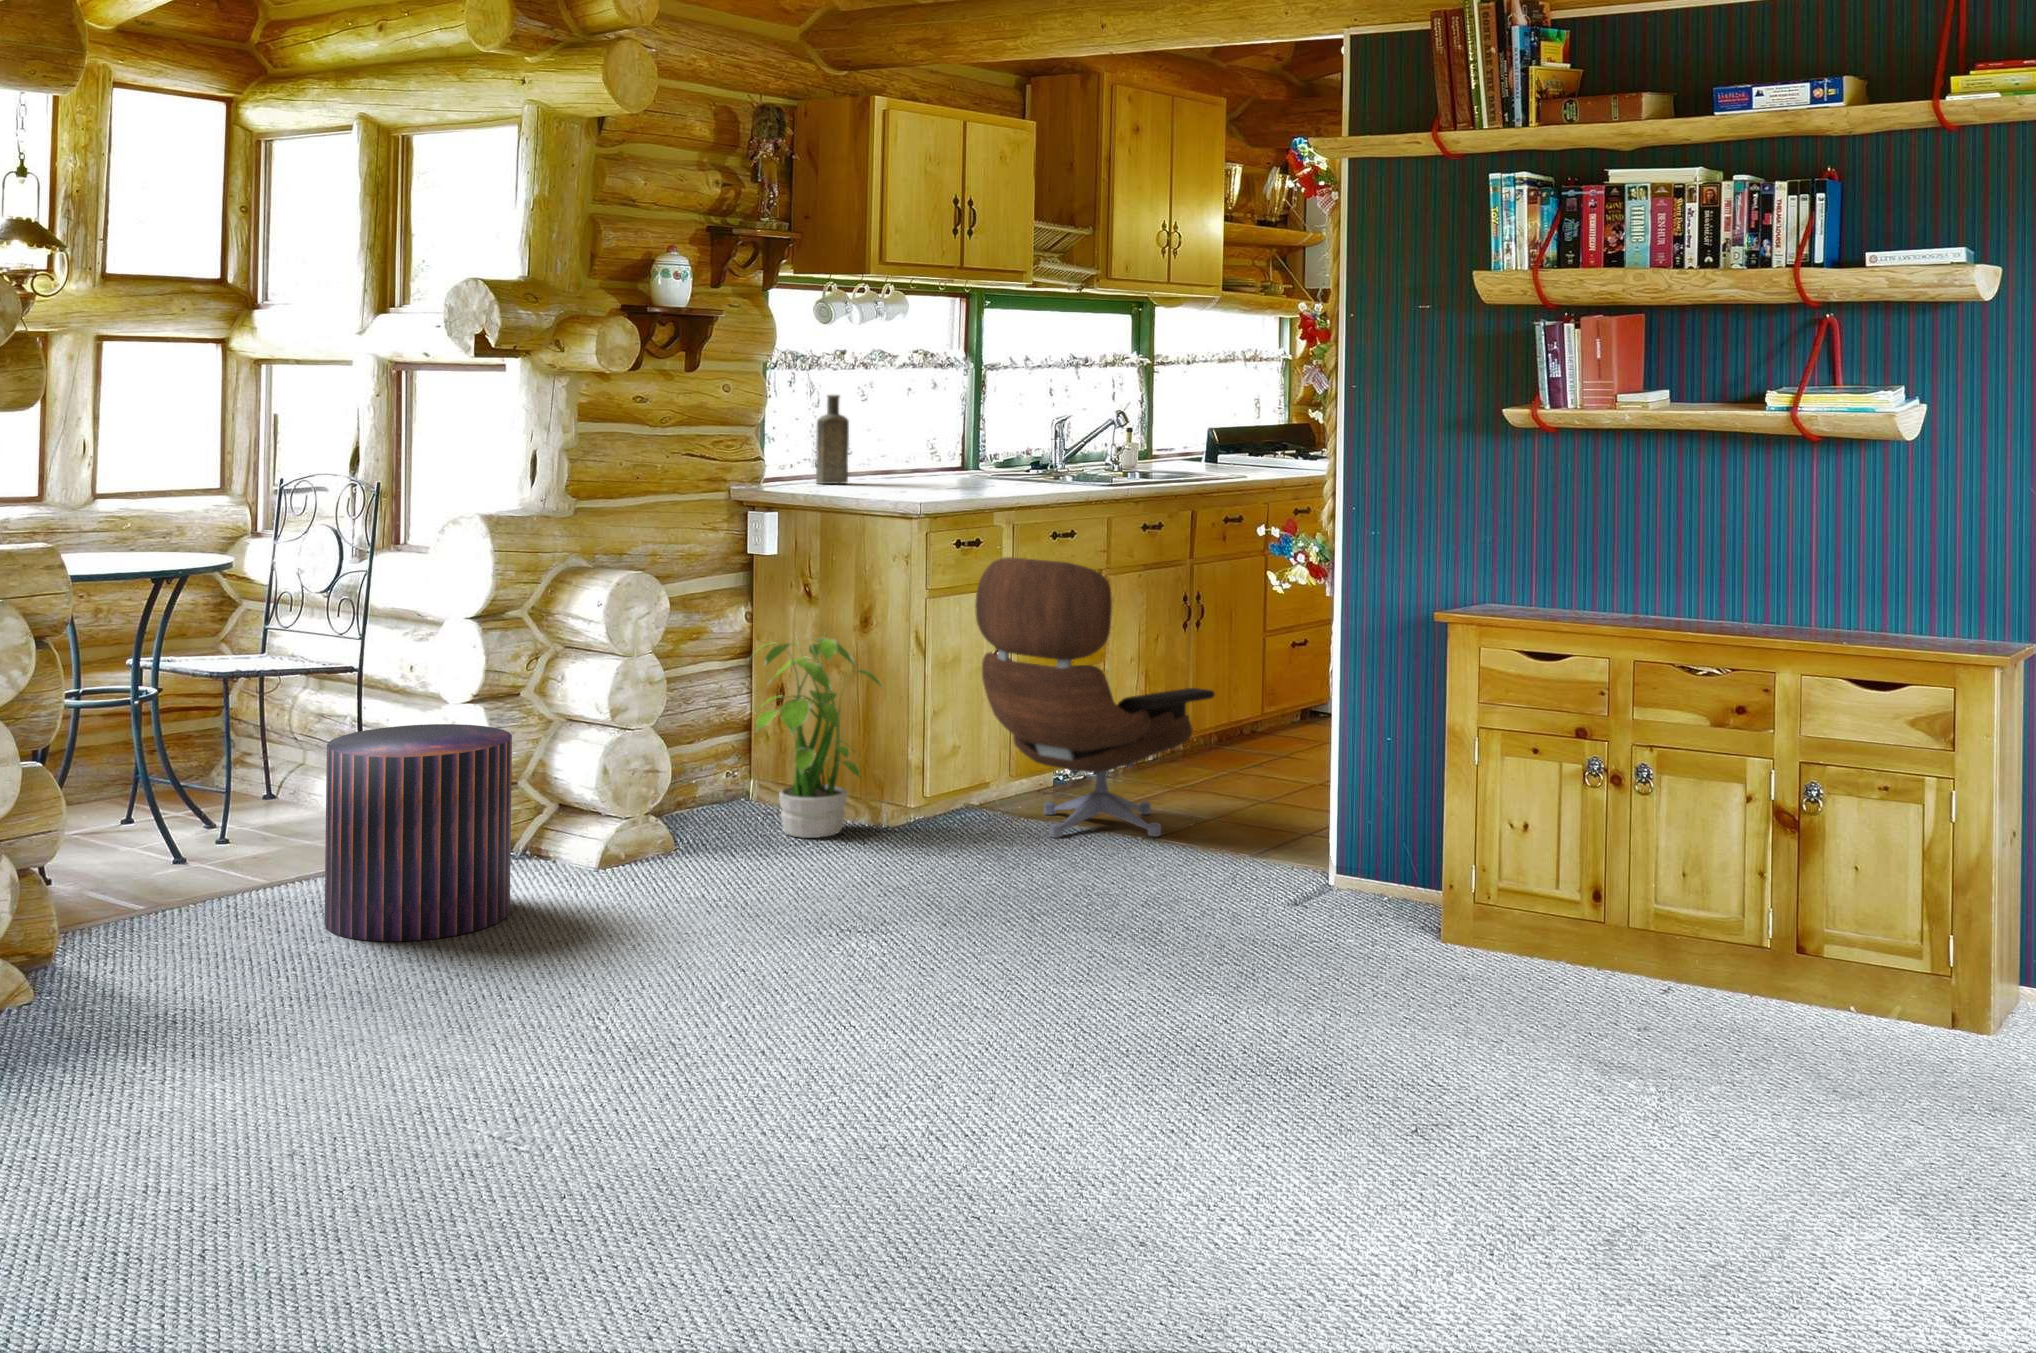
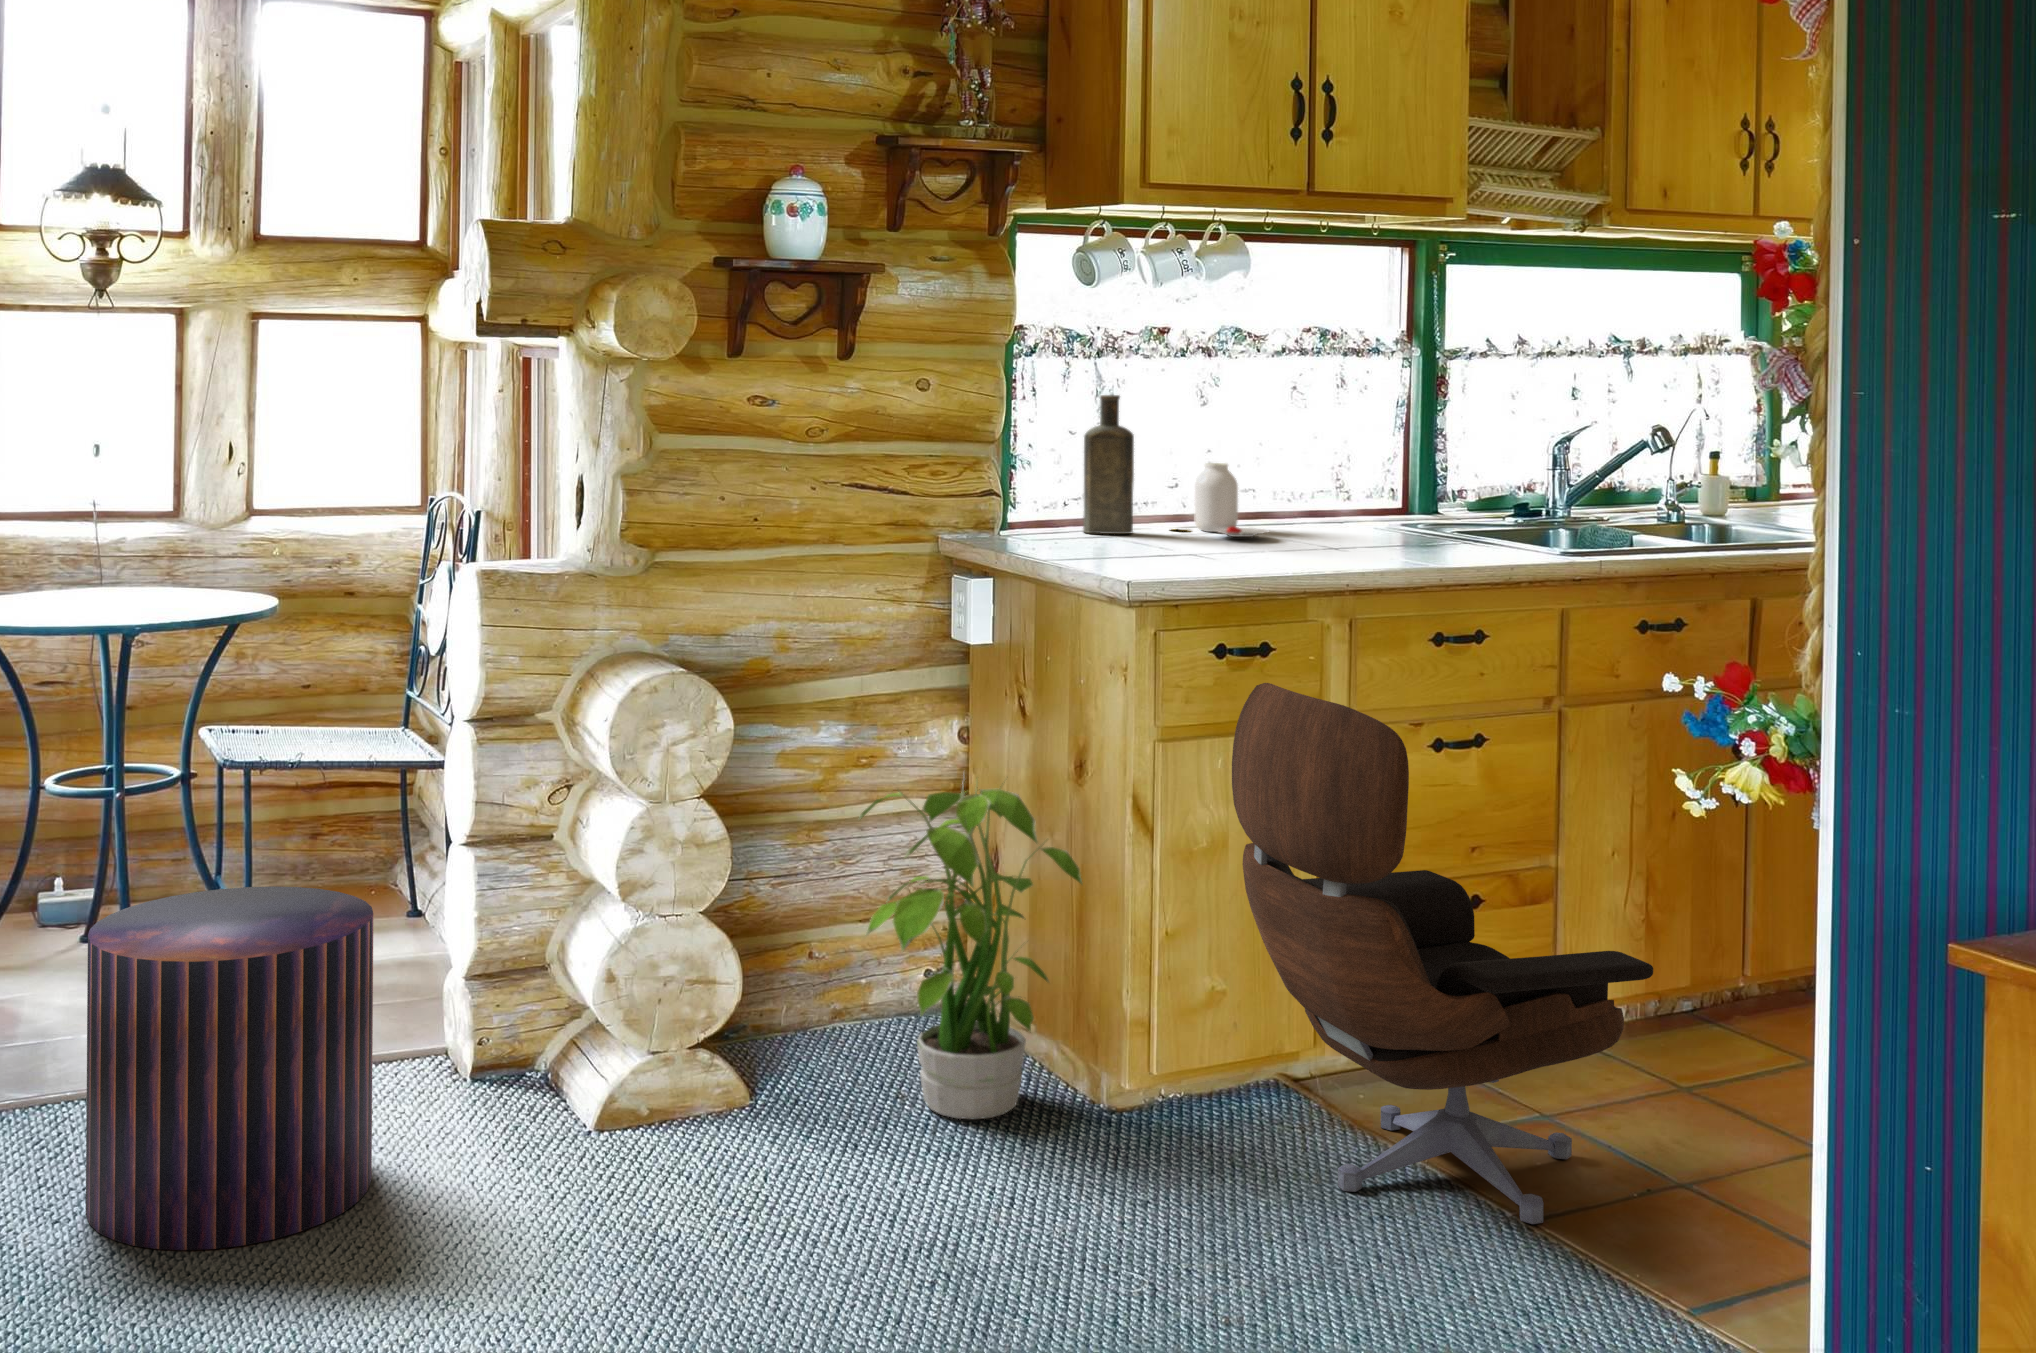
jar: none [861,438,931,483] -> present [1183,463,1268,537]

